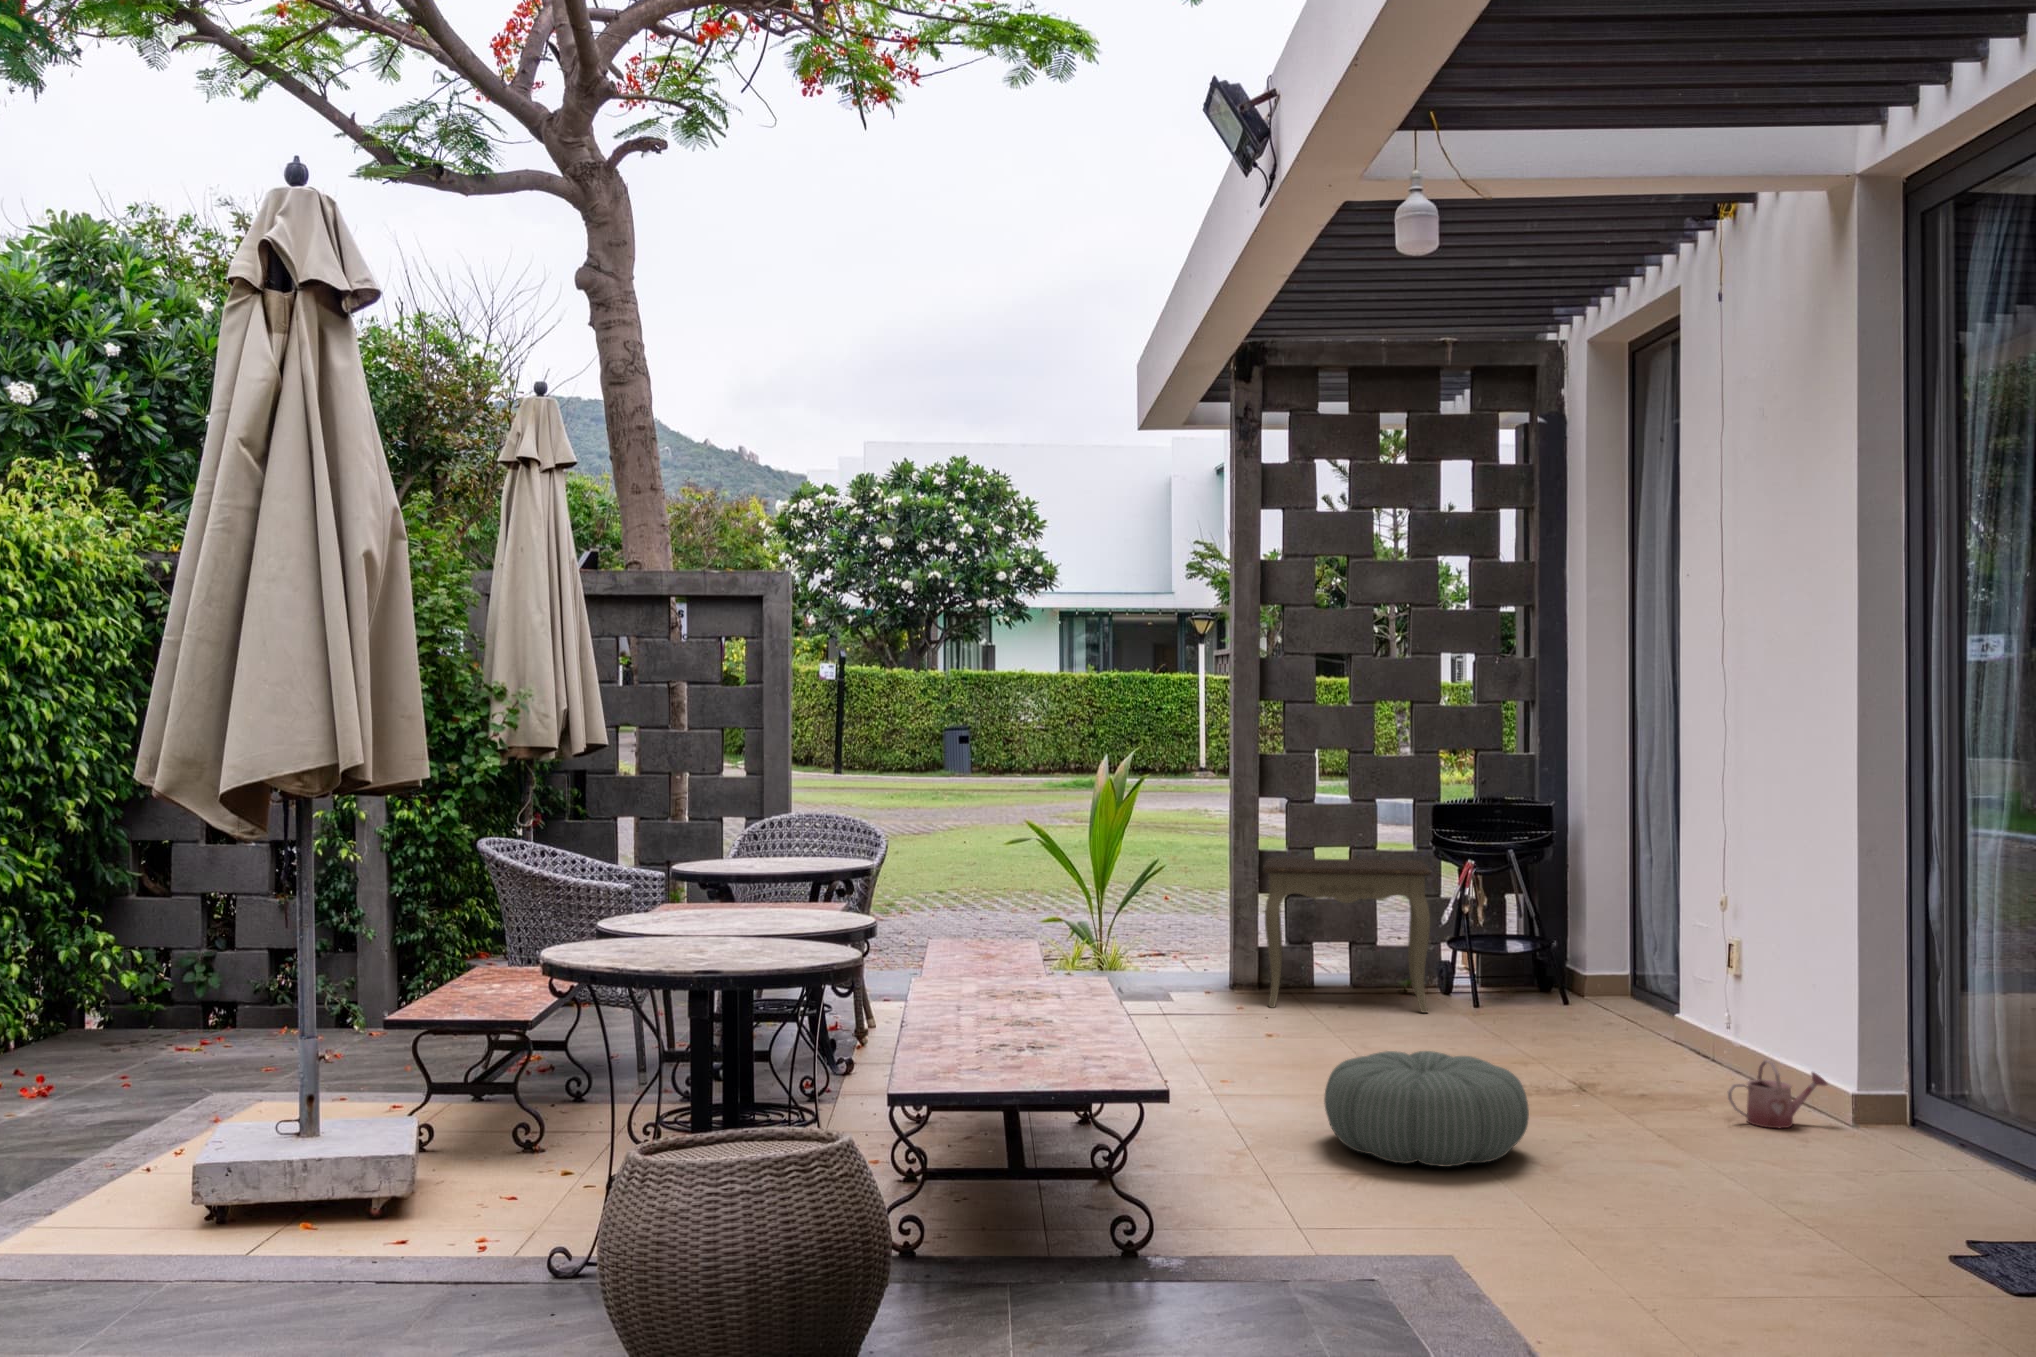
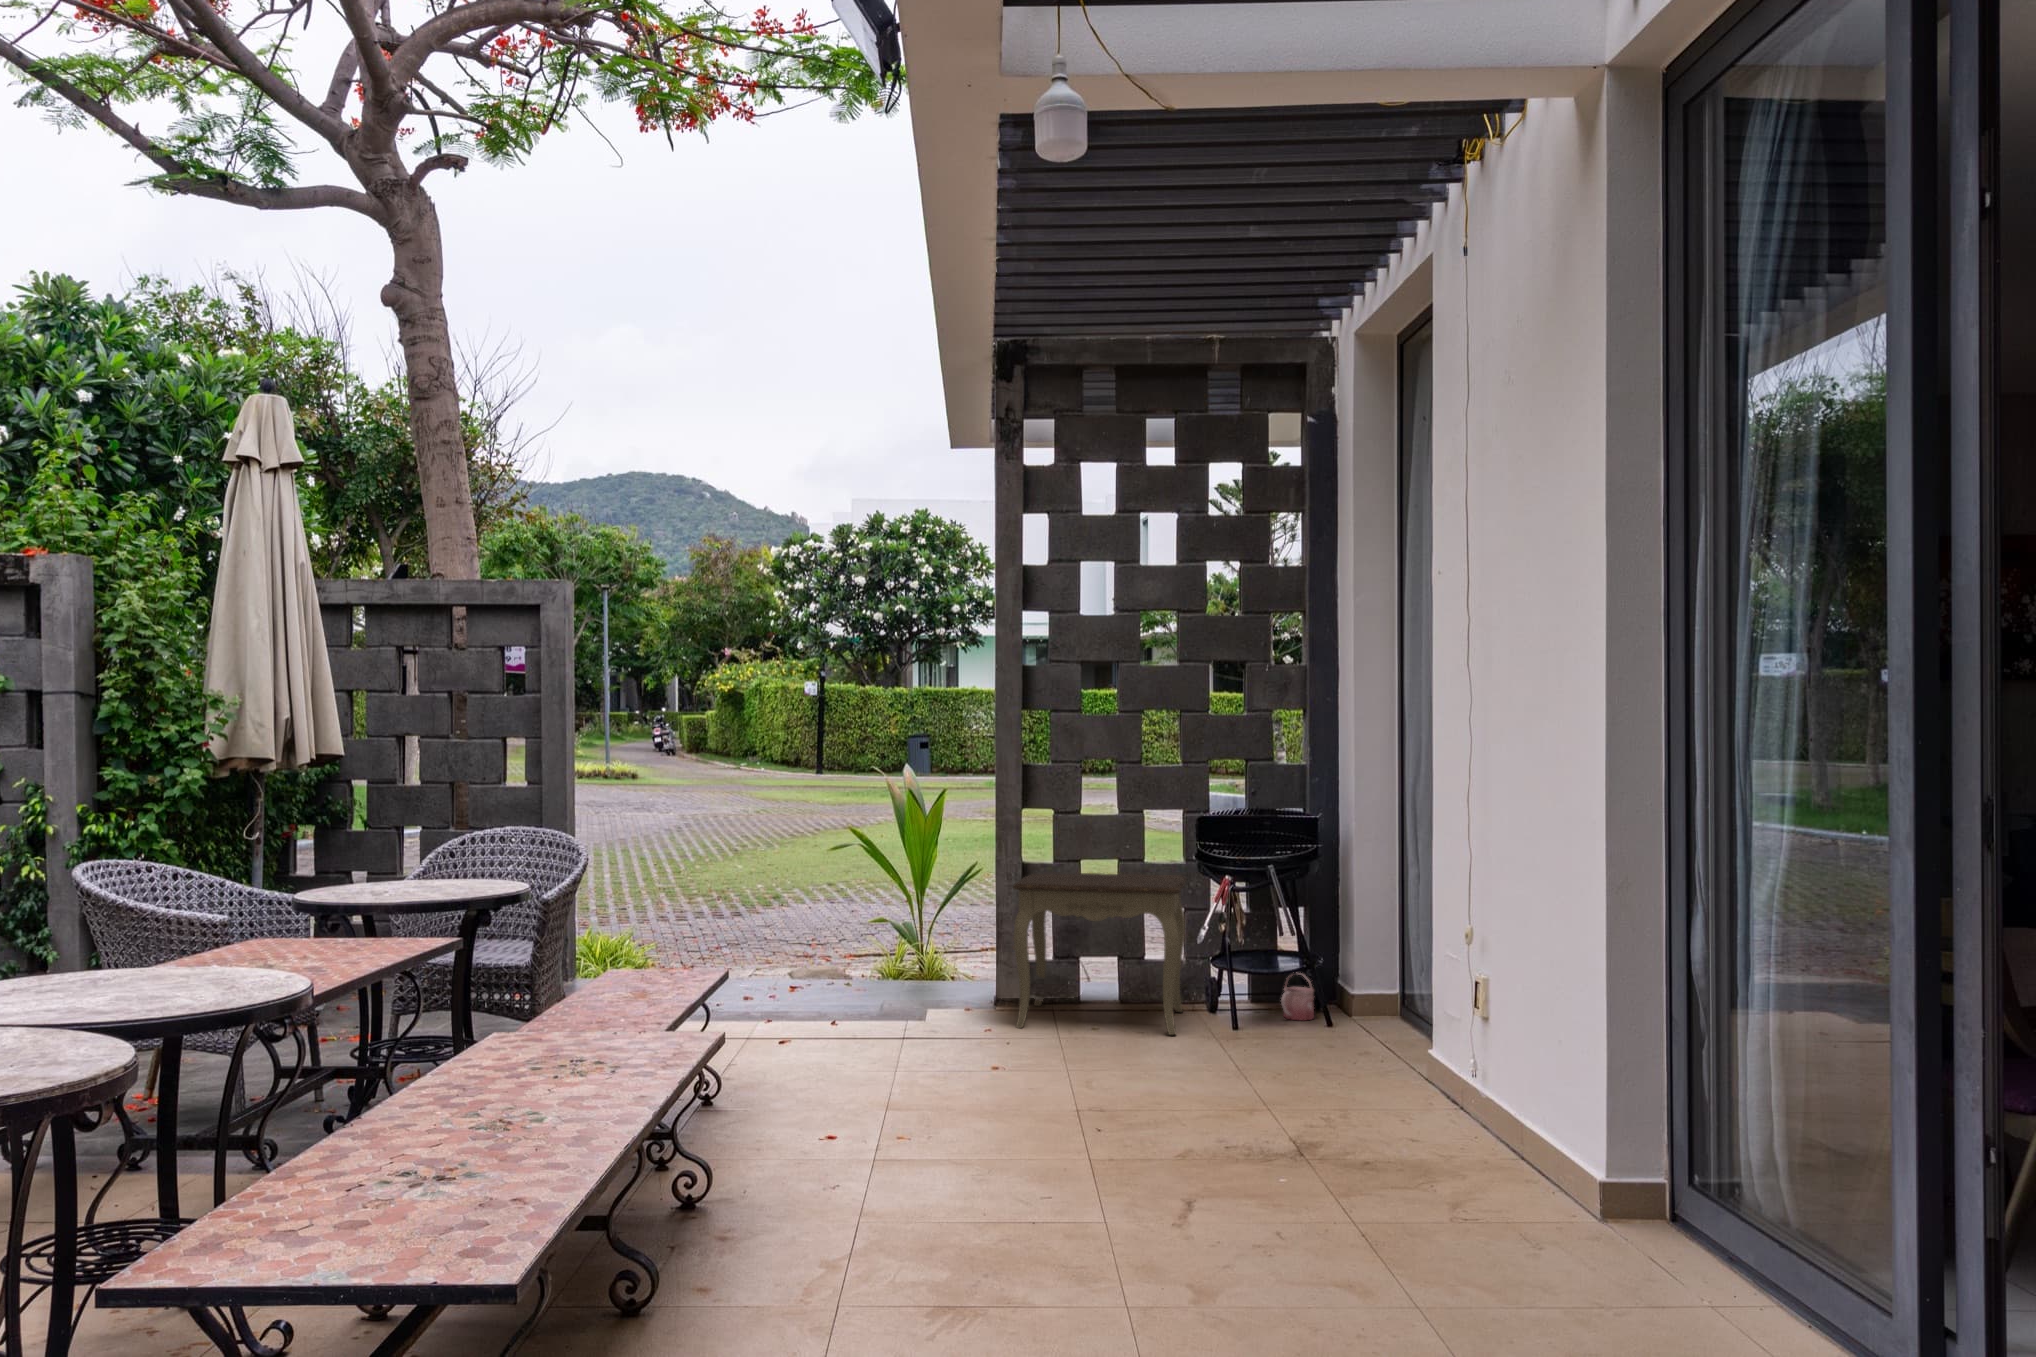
pouf: present [1324,1051,1529,1167] -> none [936,1114,1170,1266]
watering can: present [1728,1060,1827,1128] -> present [1281,973,1314,1020]

